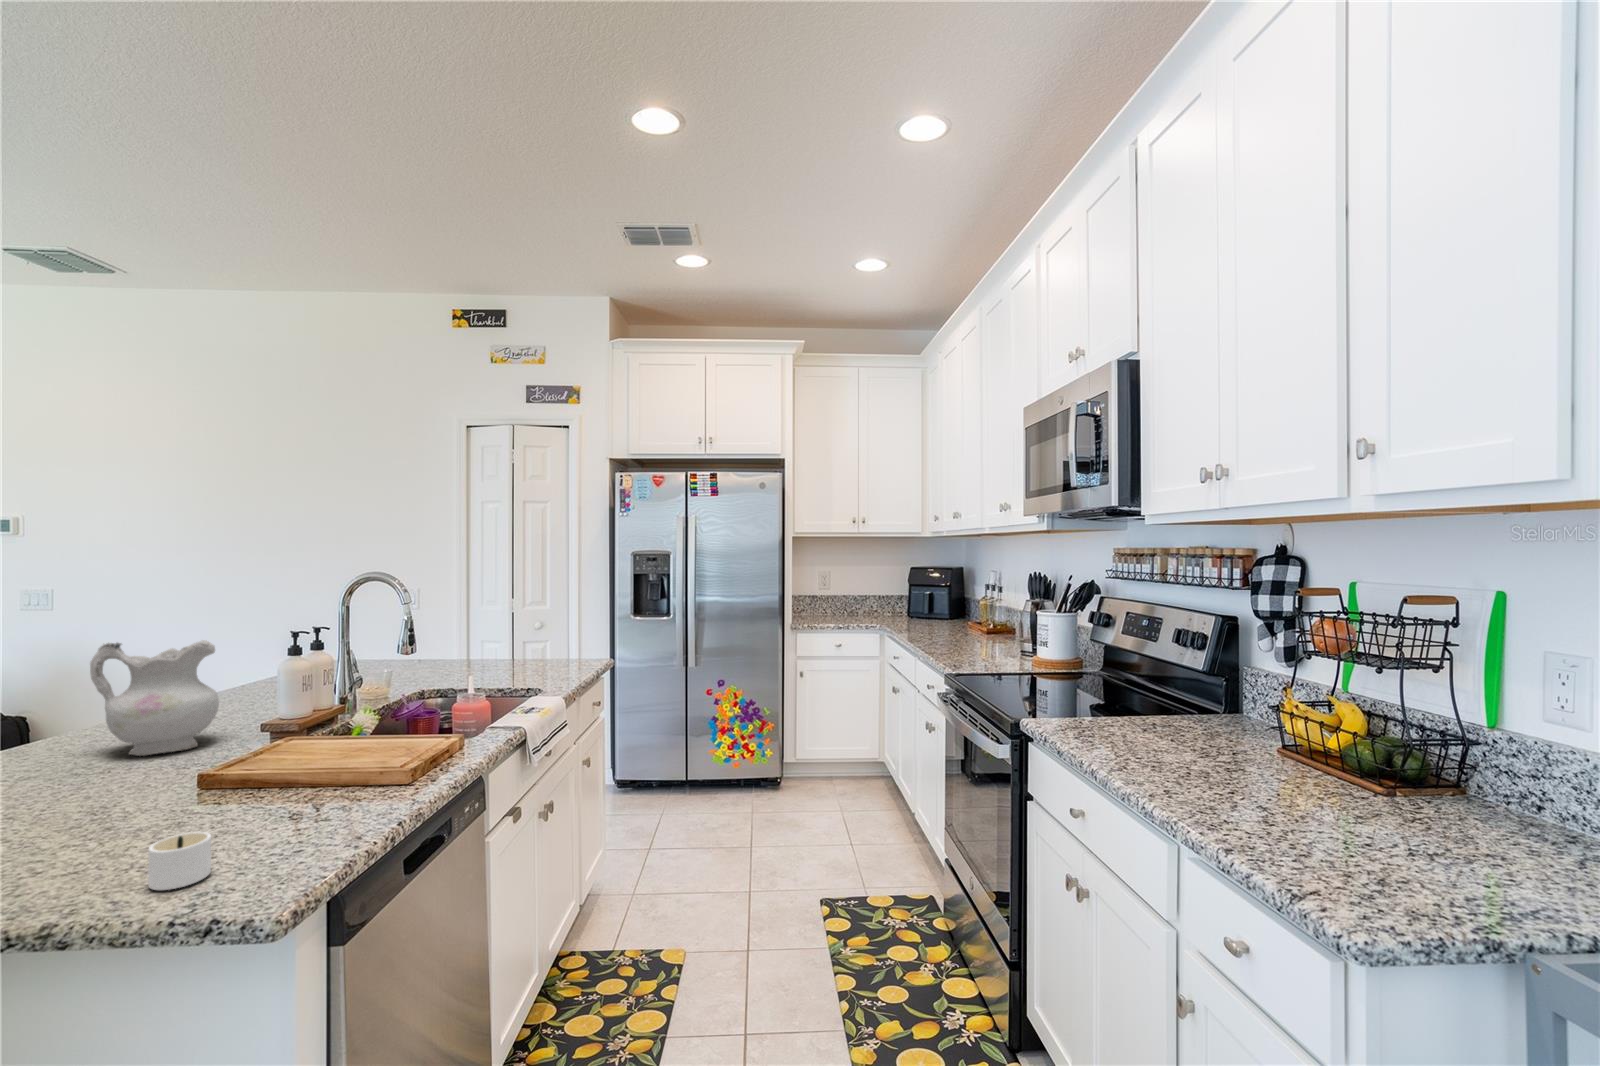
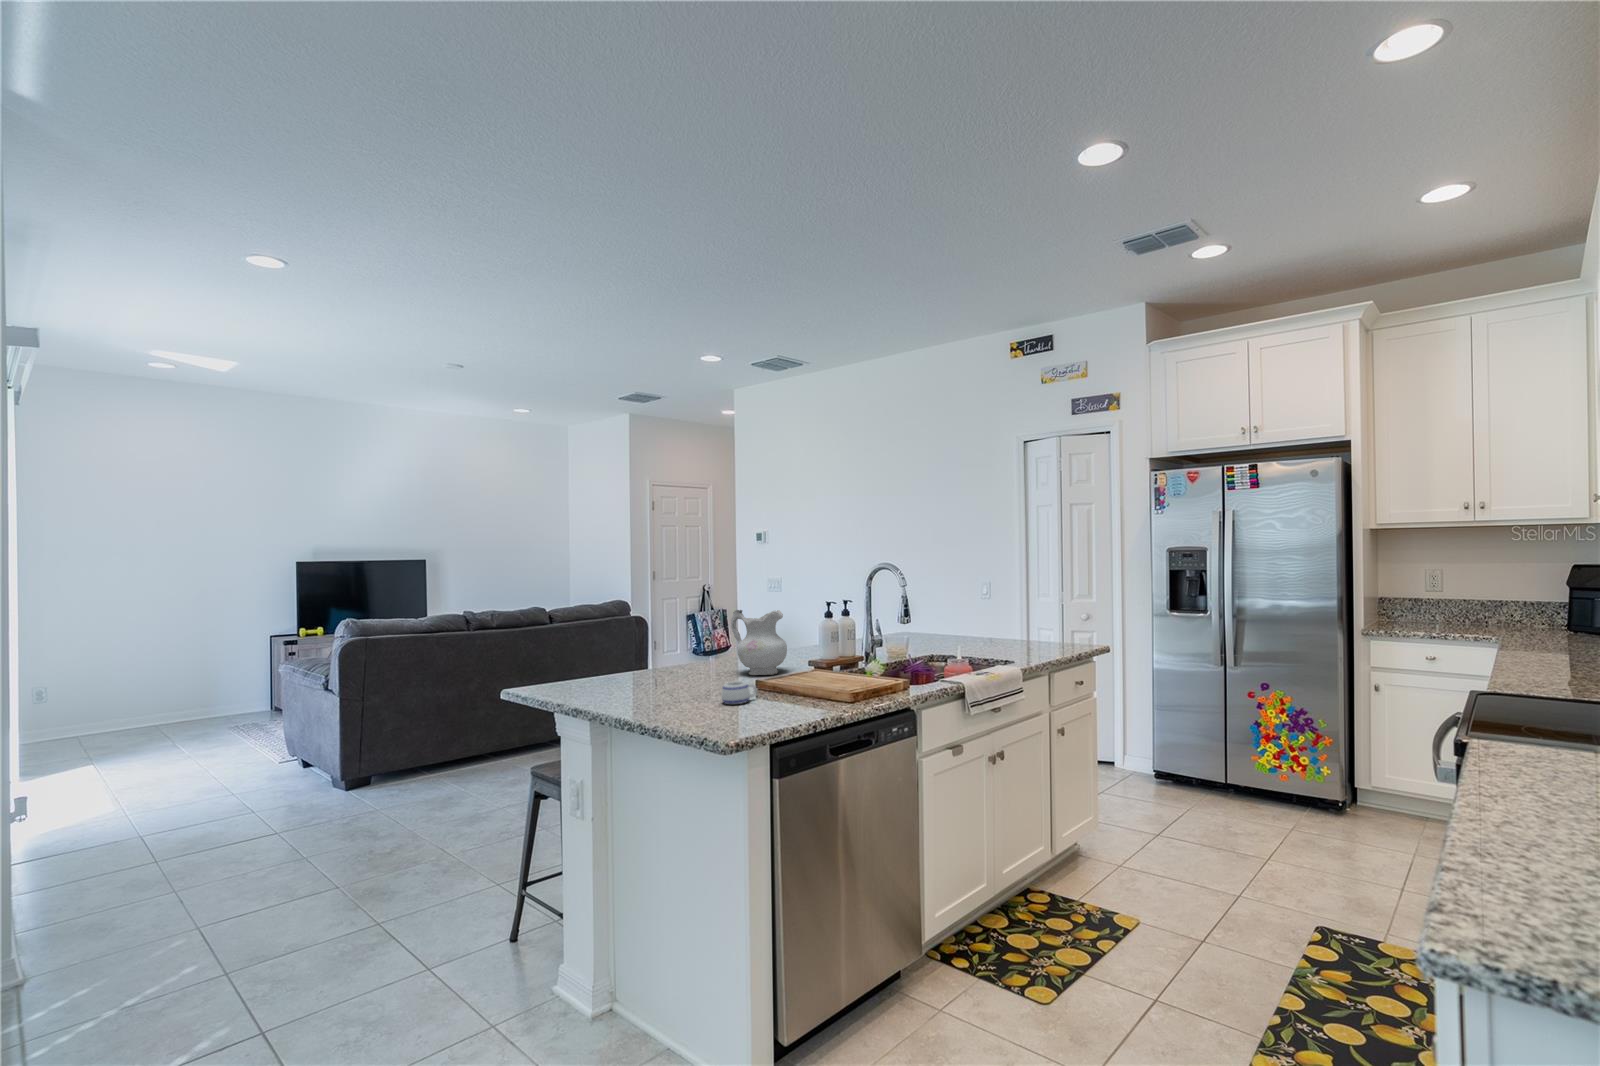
mug: none [117,776,201,826] -> present [721,681,757,704]
candle: present [148,832,211,890] -> none [713,705,749,729]

